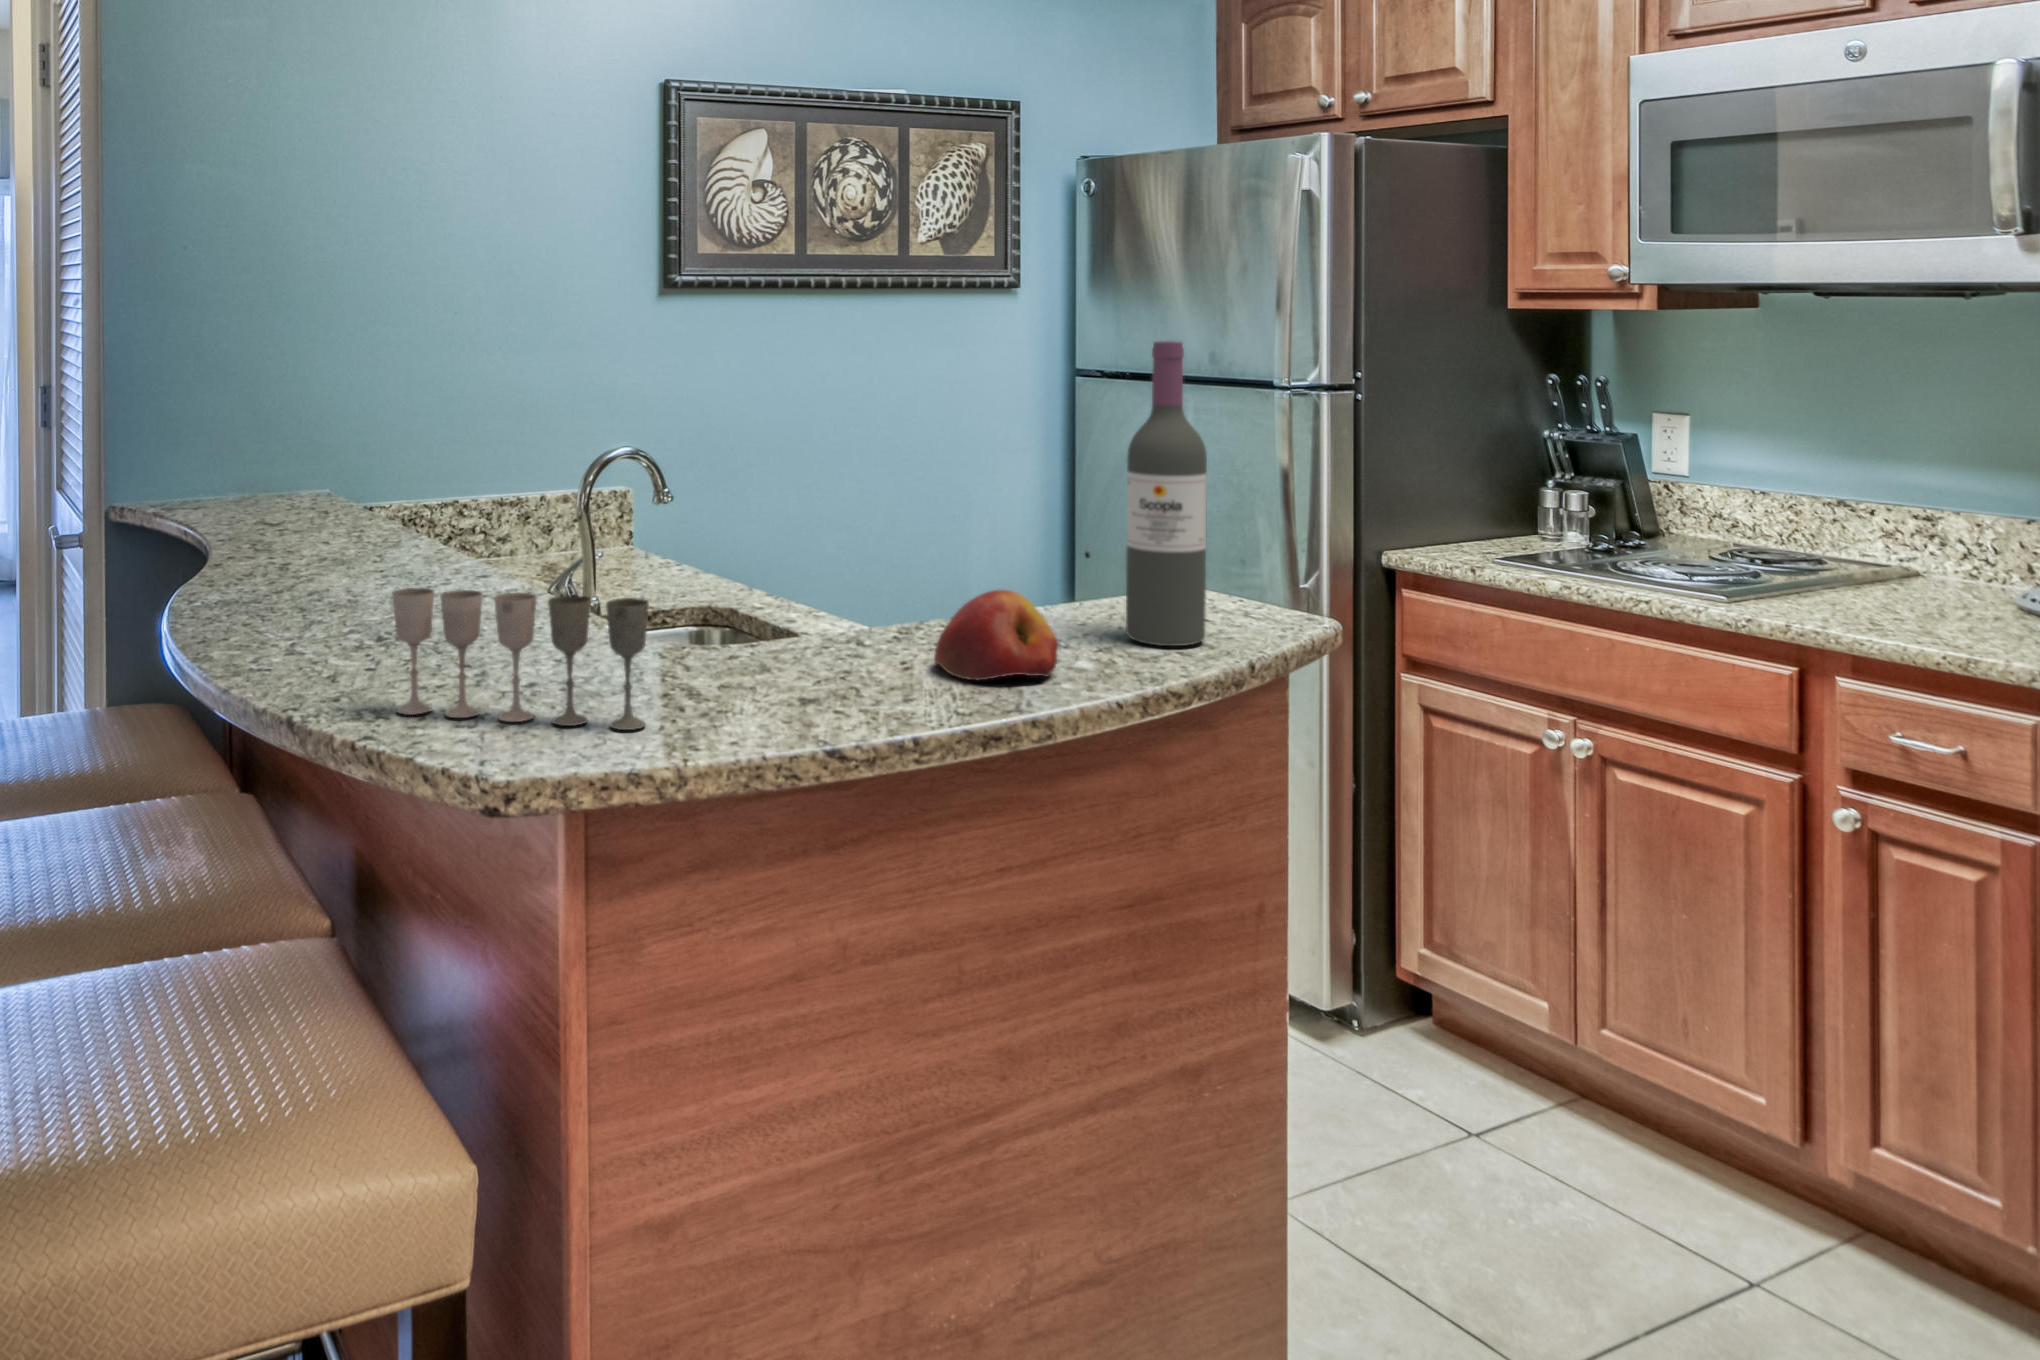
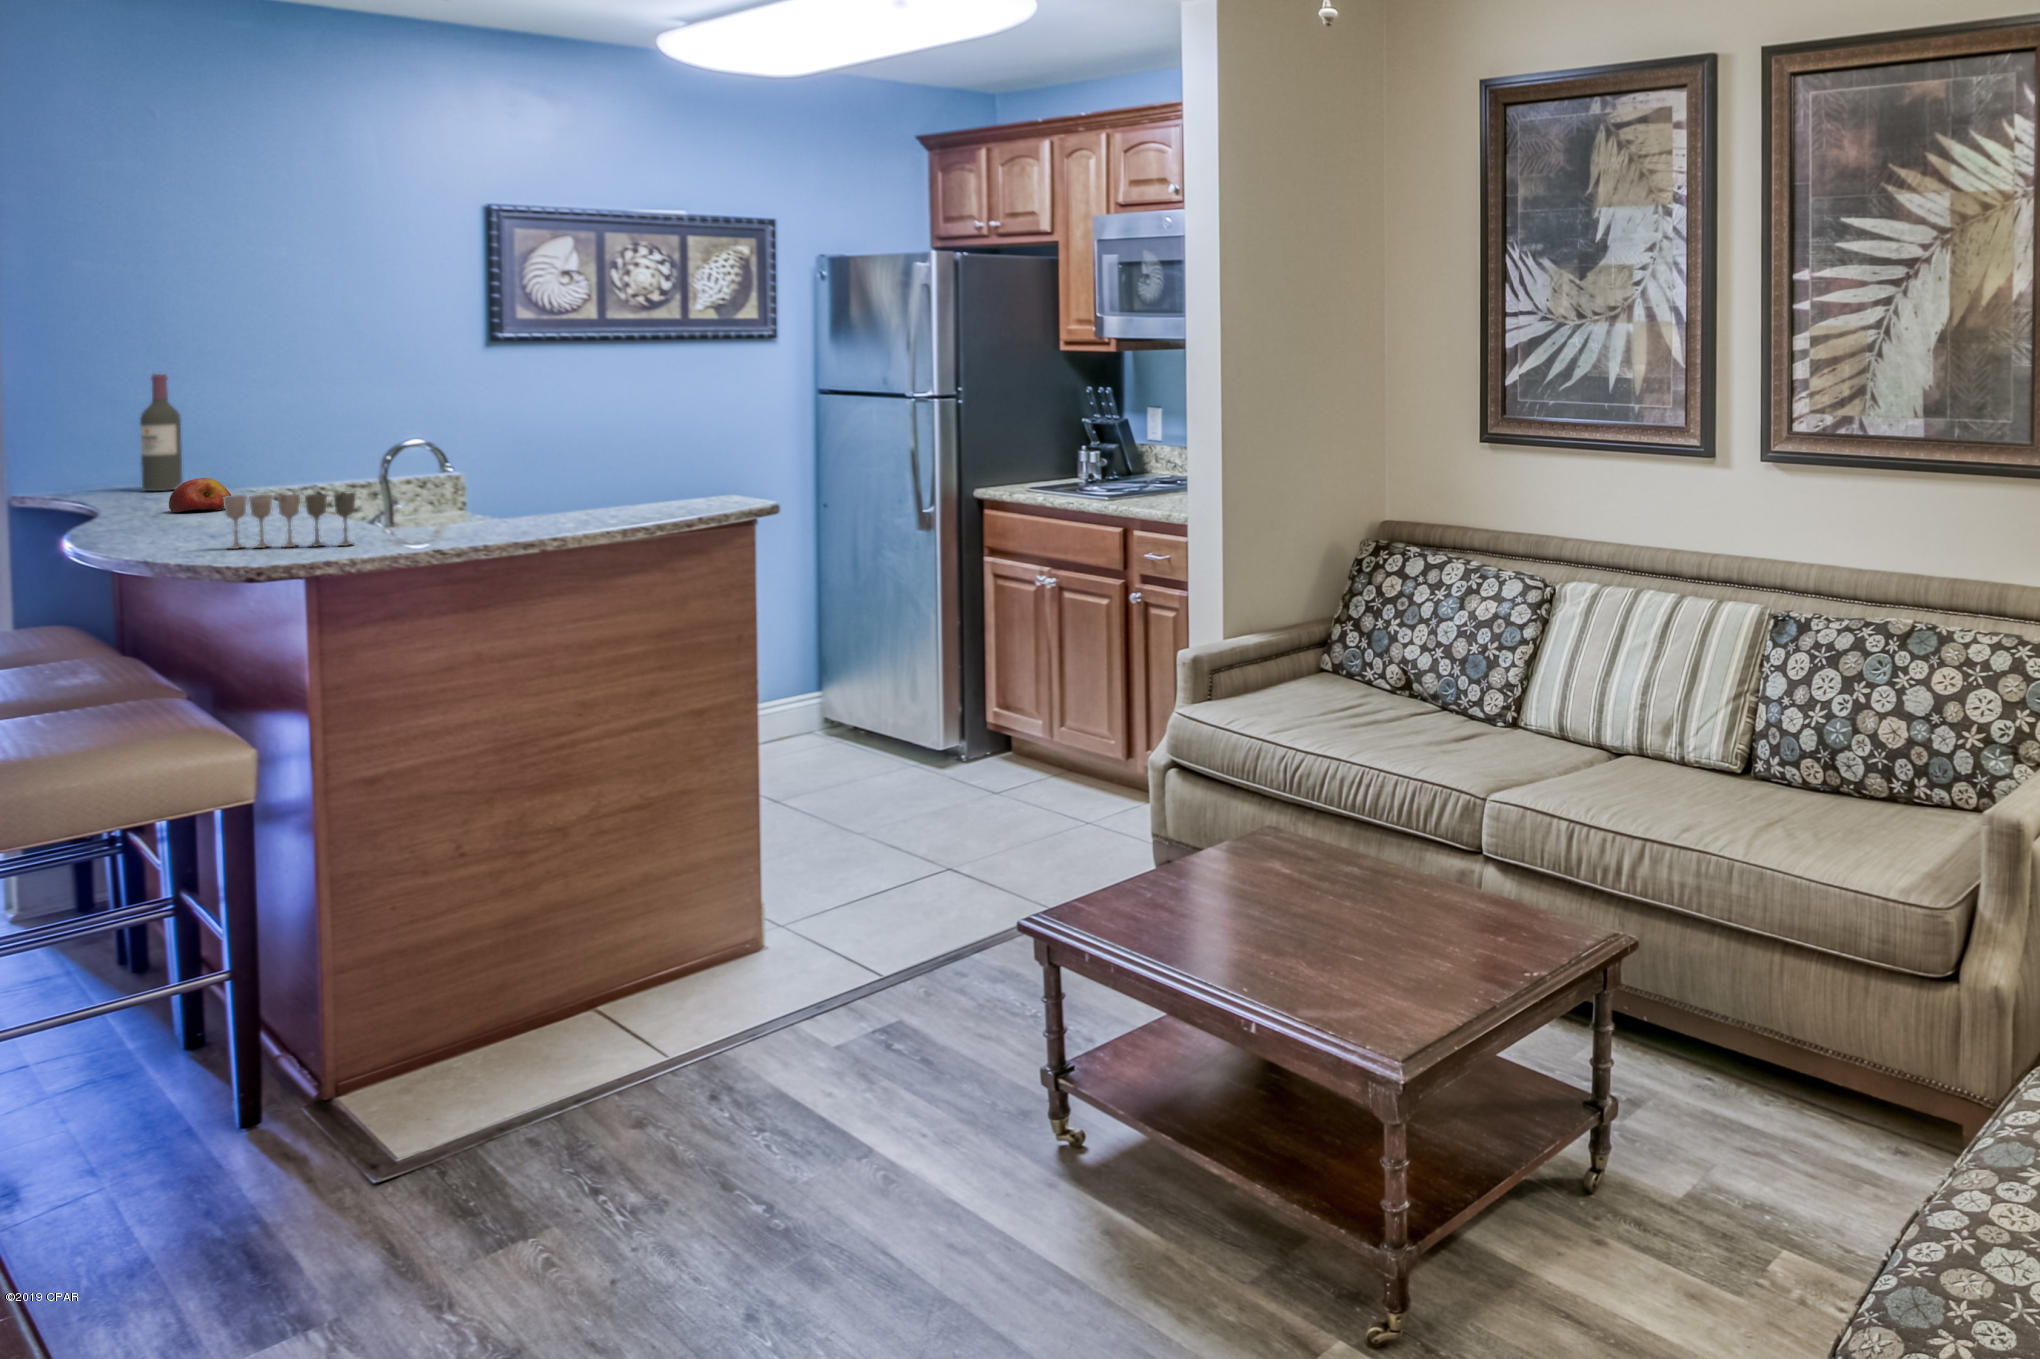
wine bottle: present [1126,341,1207,646] -> present [140,374,183,491]
apple: present [934,590,1058,680] -> present [169,478,231,512]

